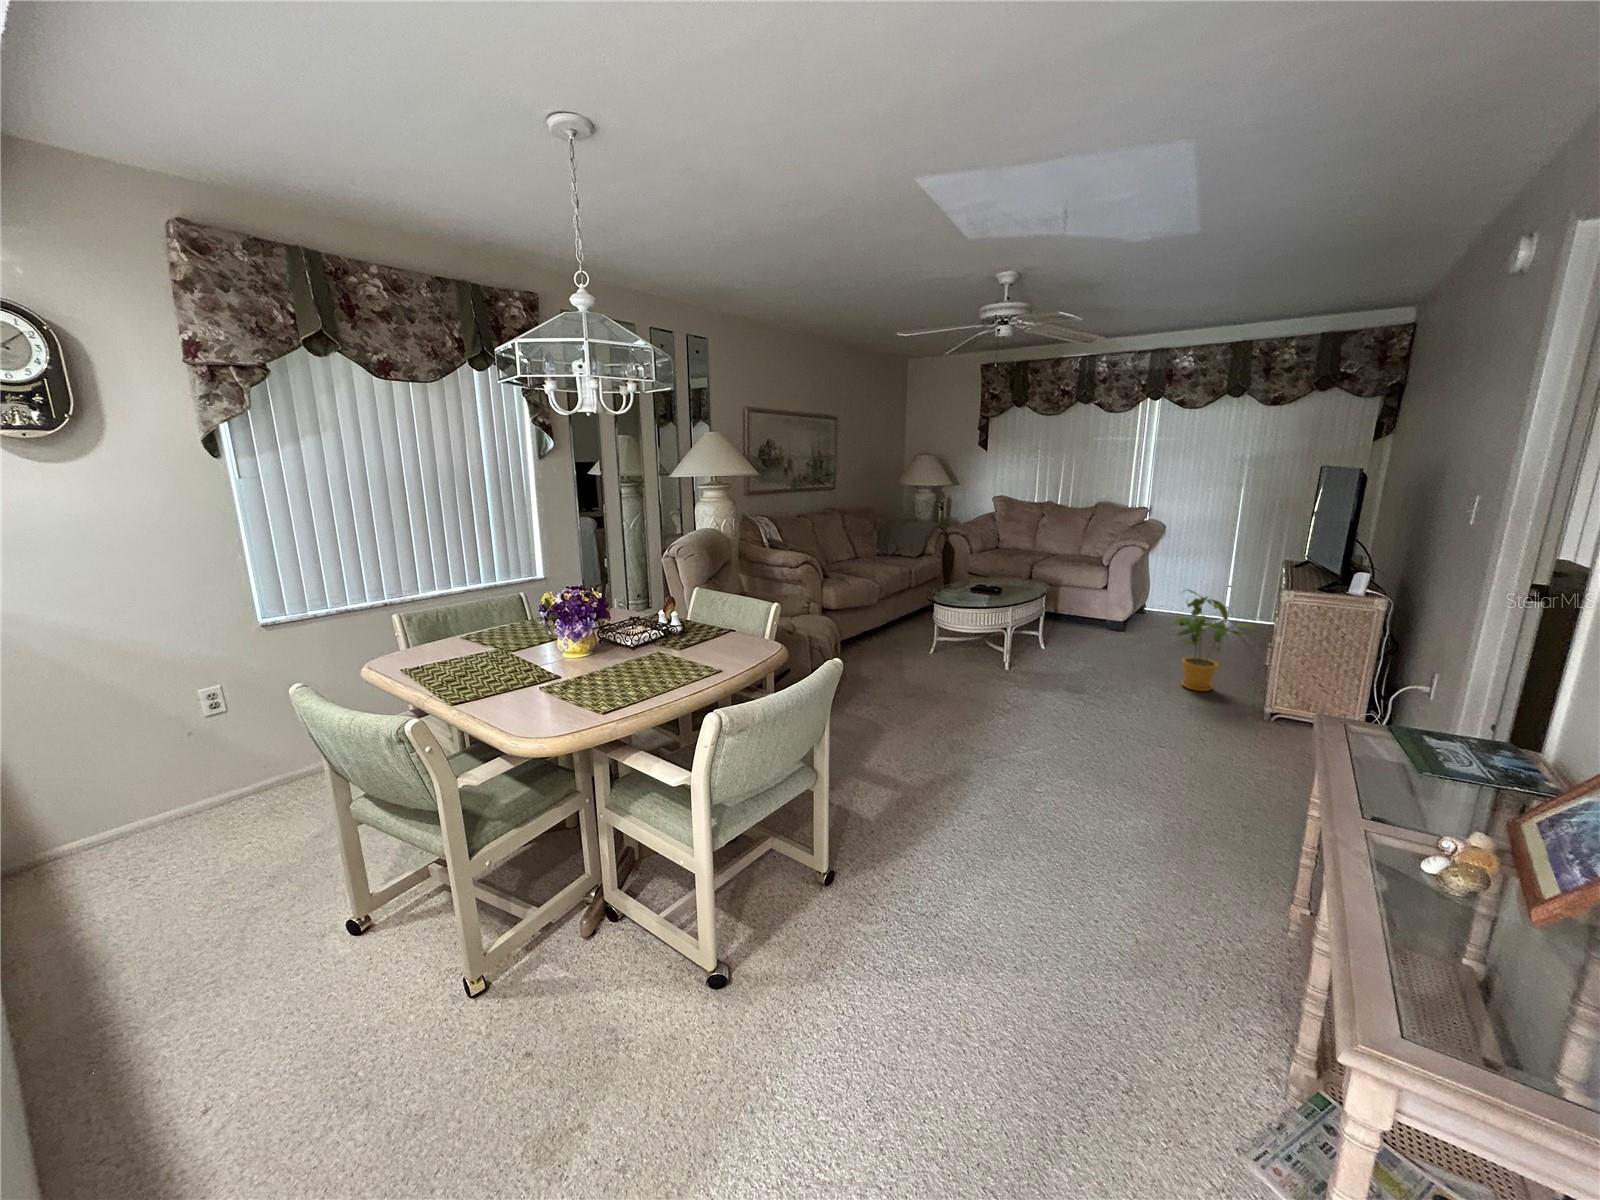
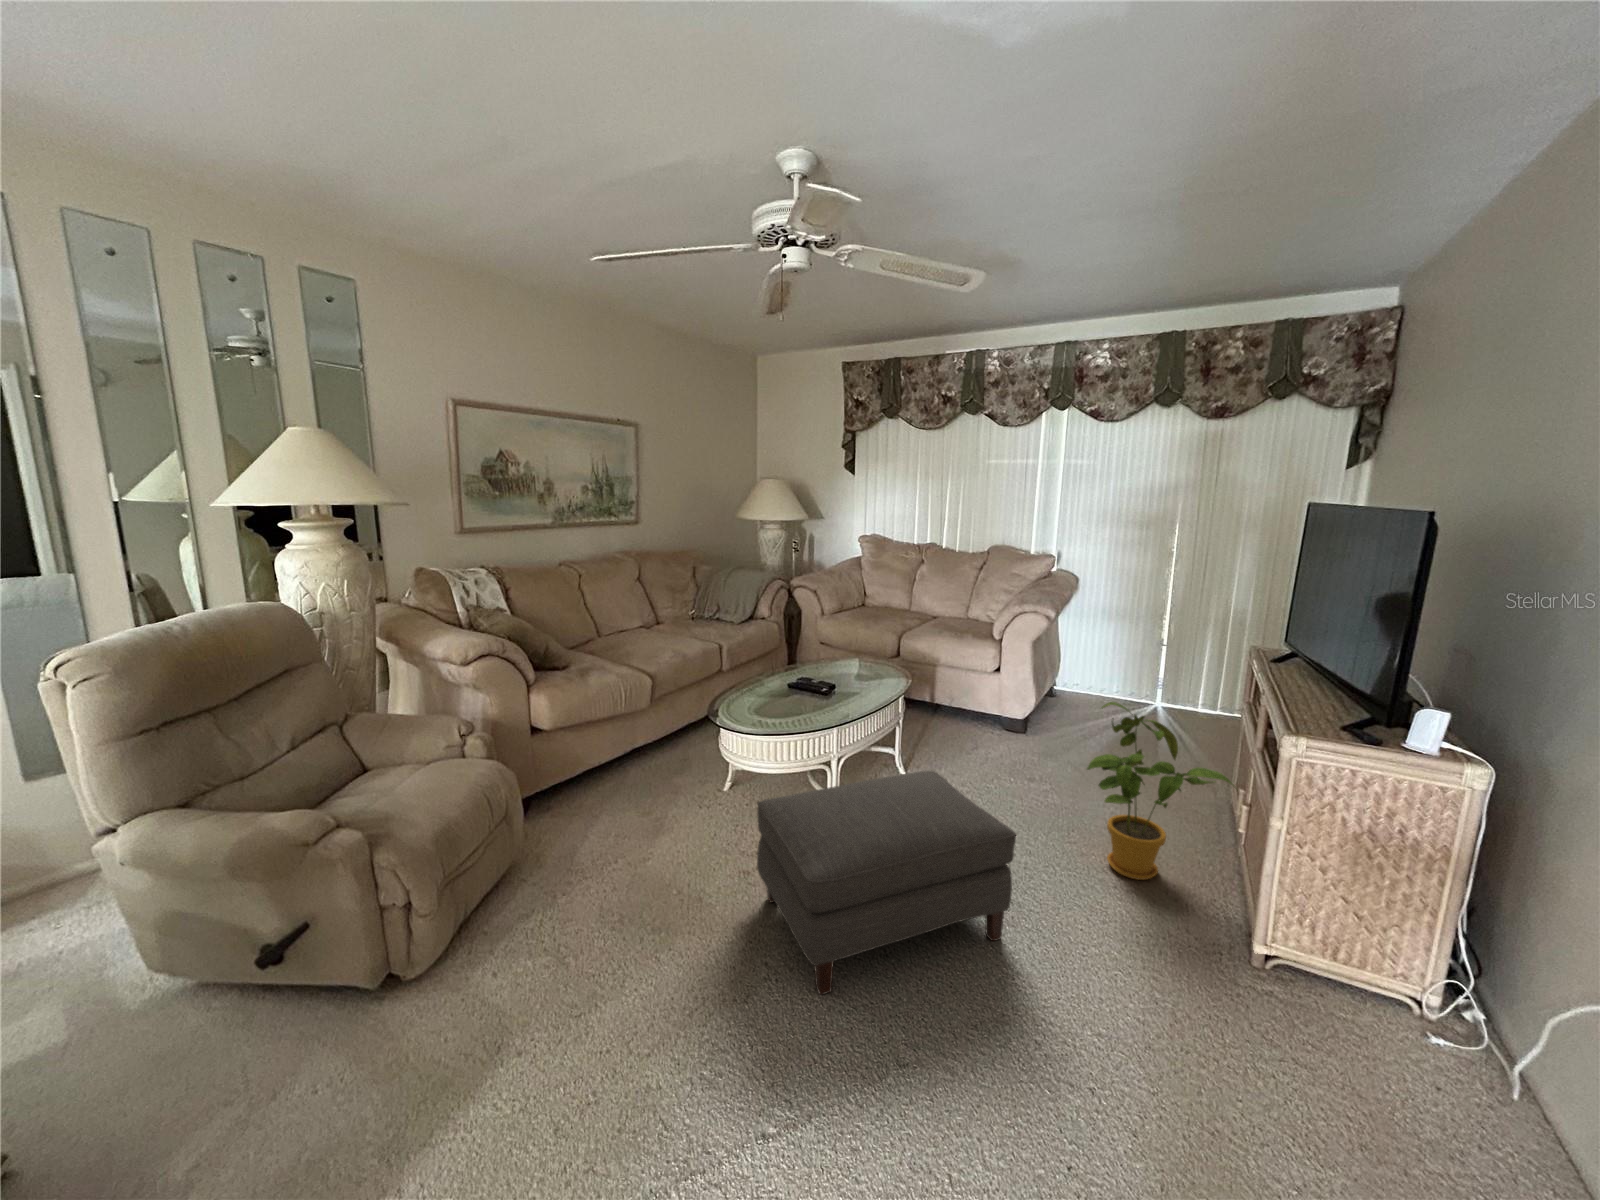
ottoman: none [976,627,1129,721] -> present [757,770,1016,995]

